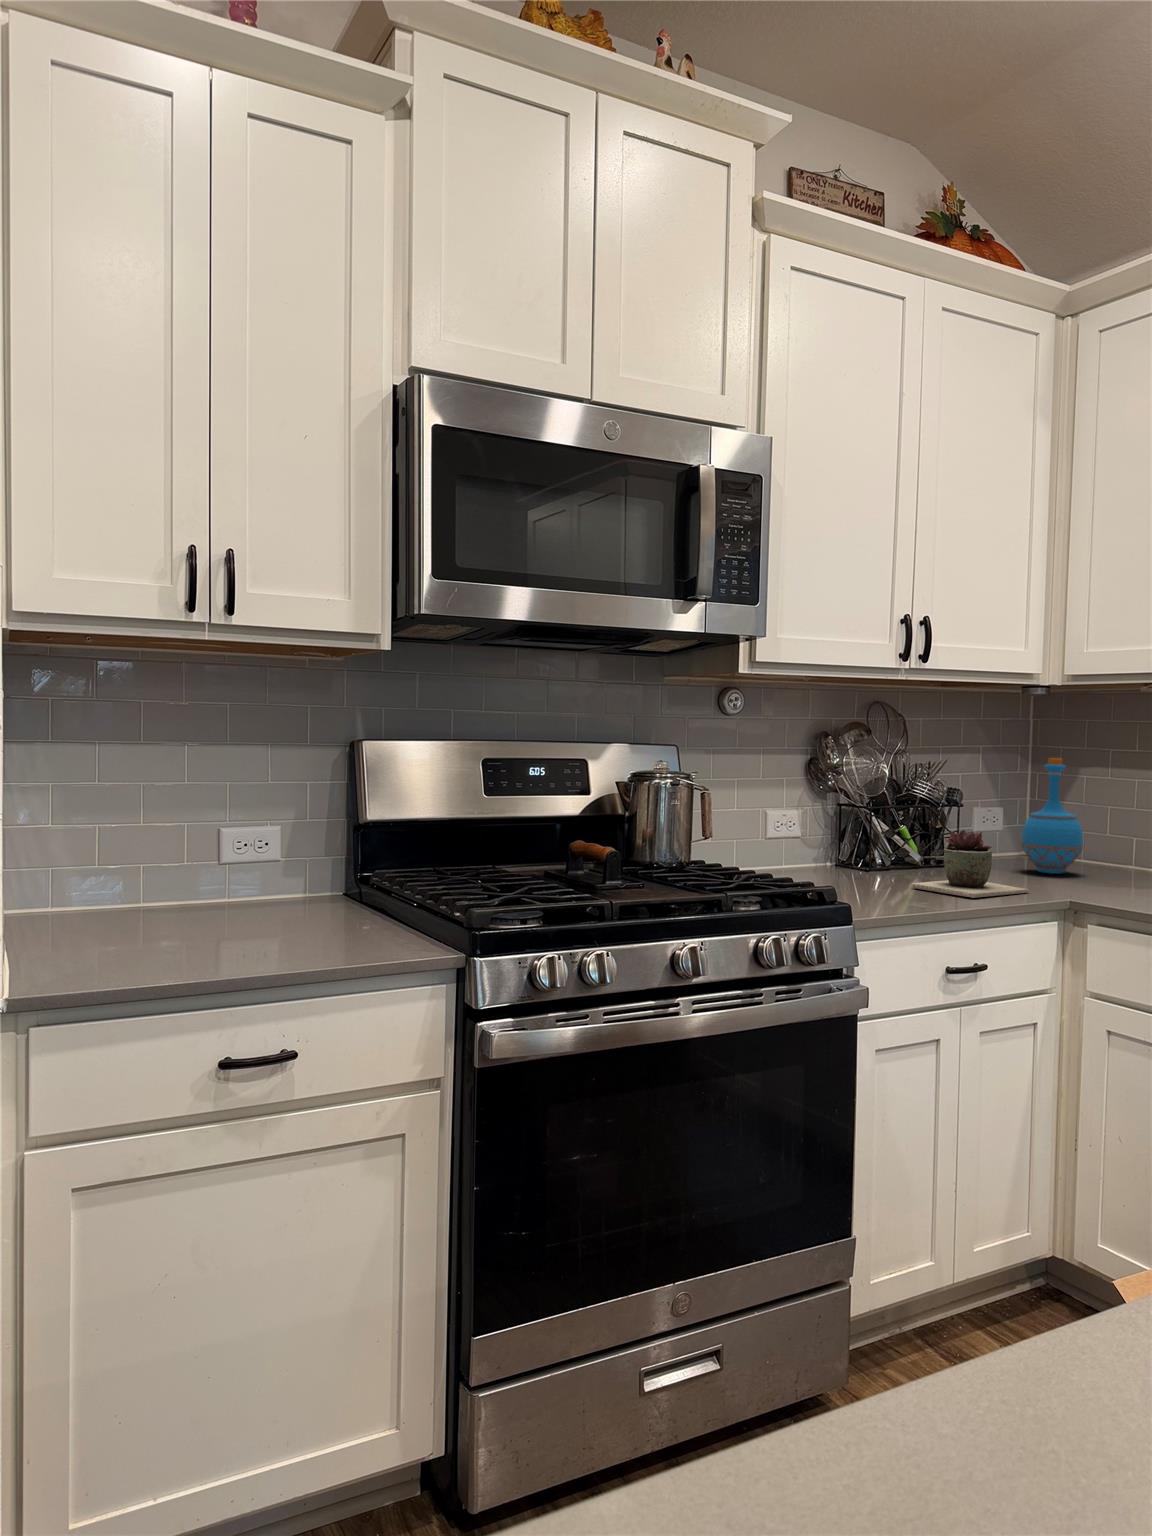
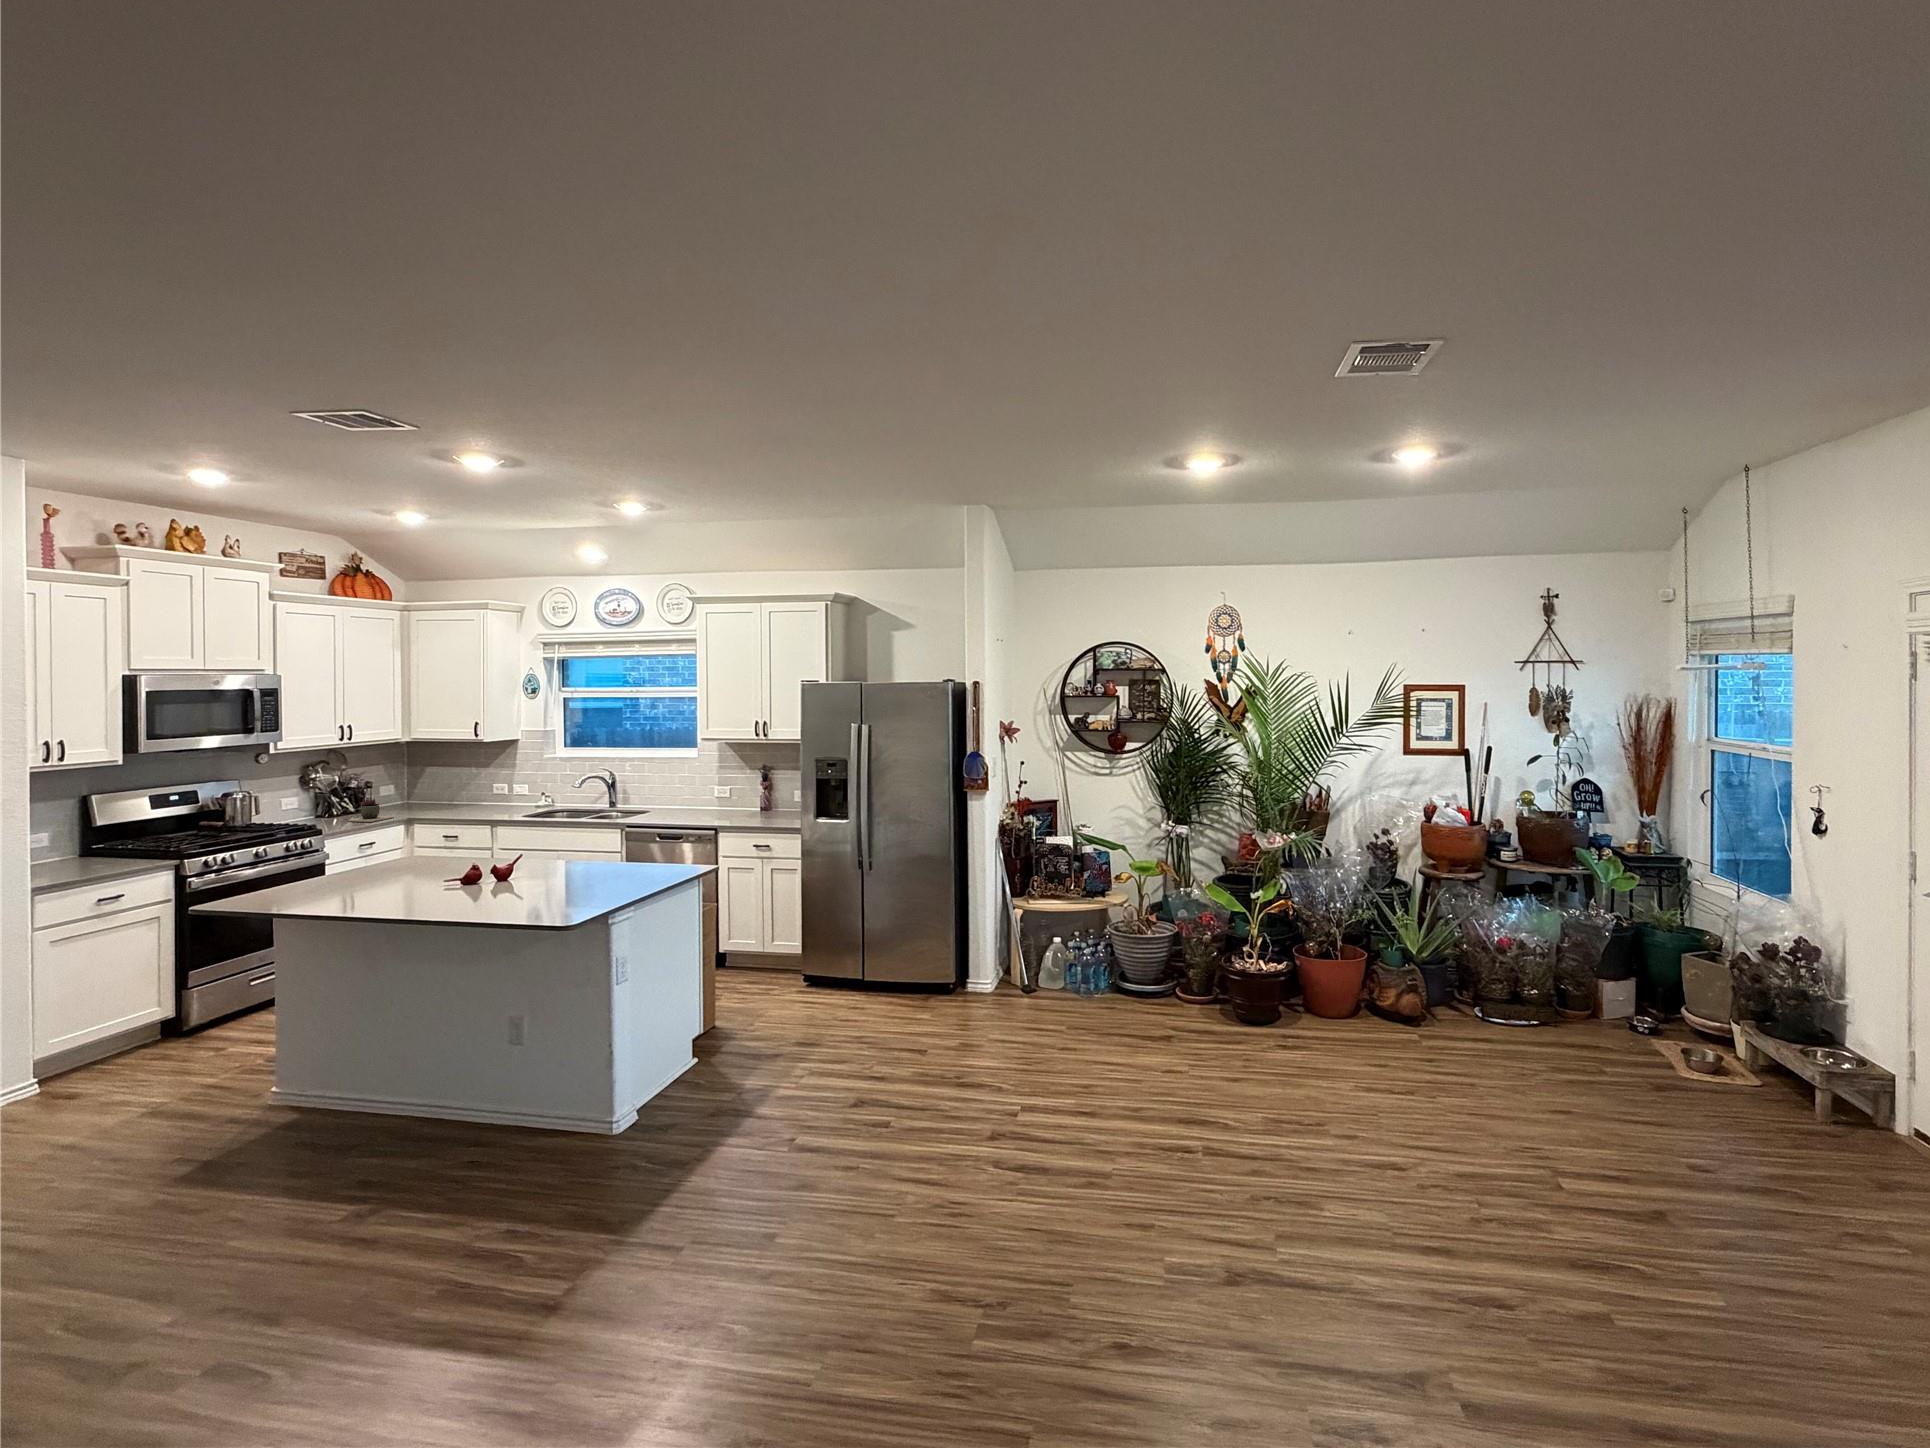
bottle: present [1021,758,1083,874] -> none [397,767,422,810]

